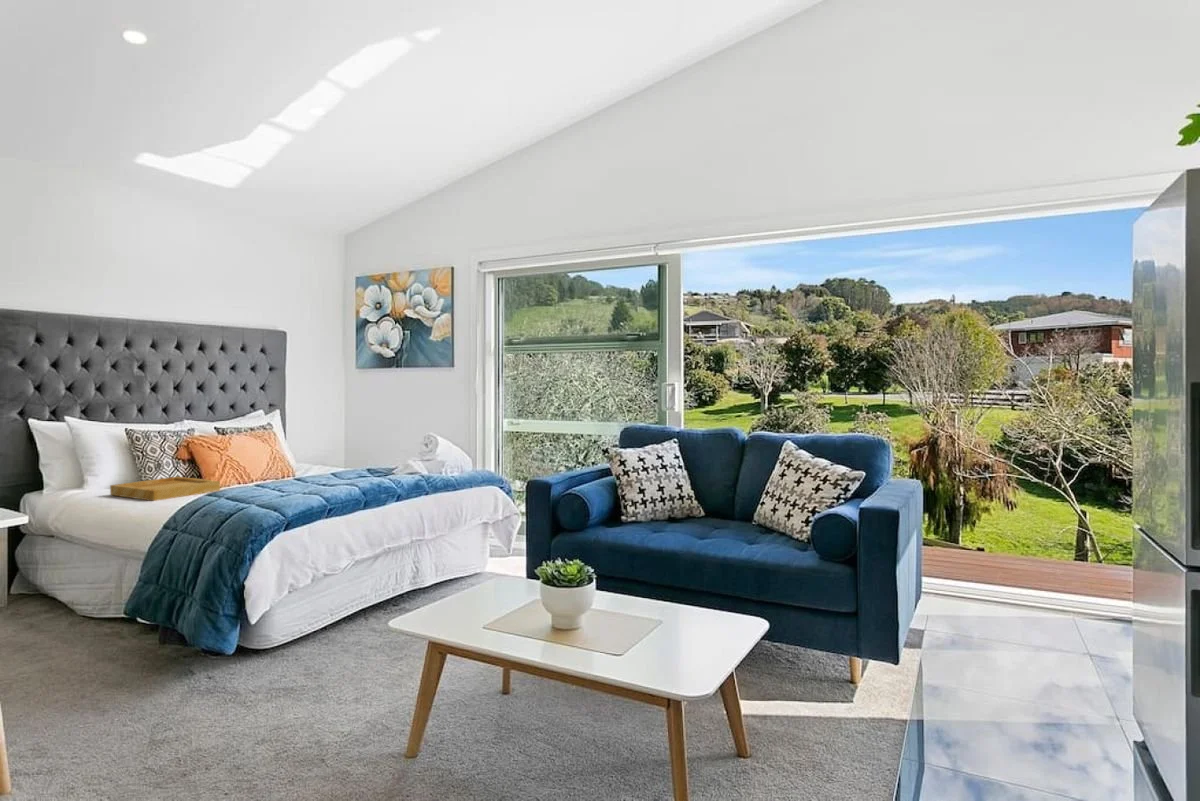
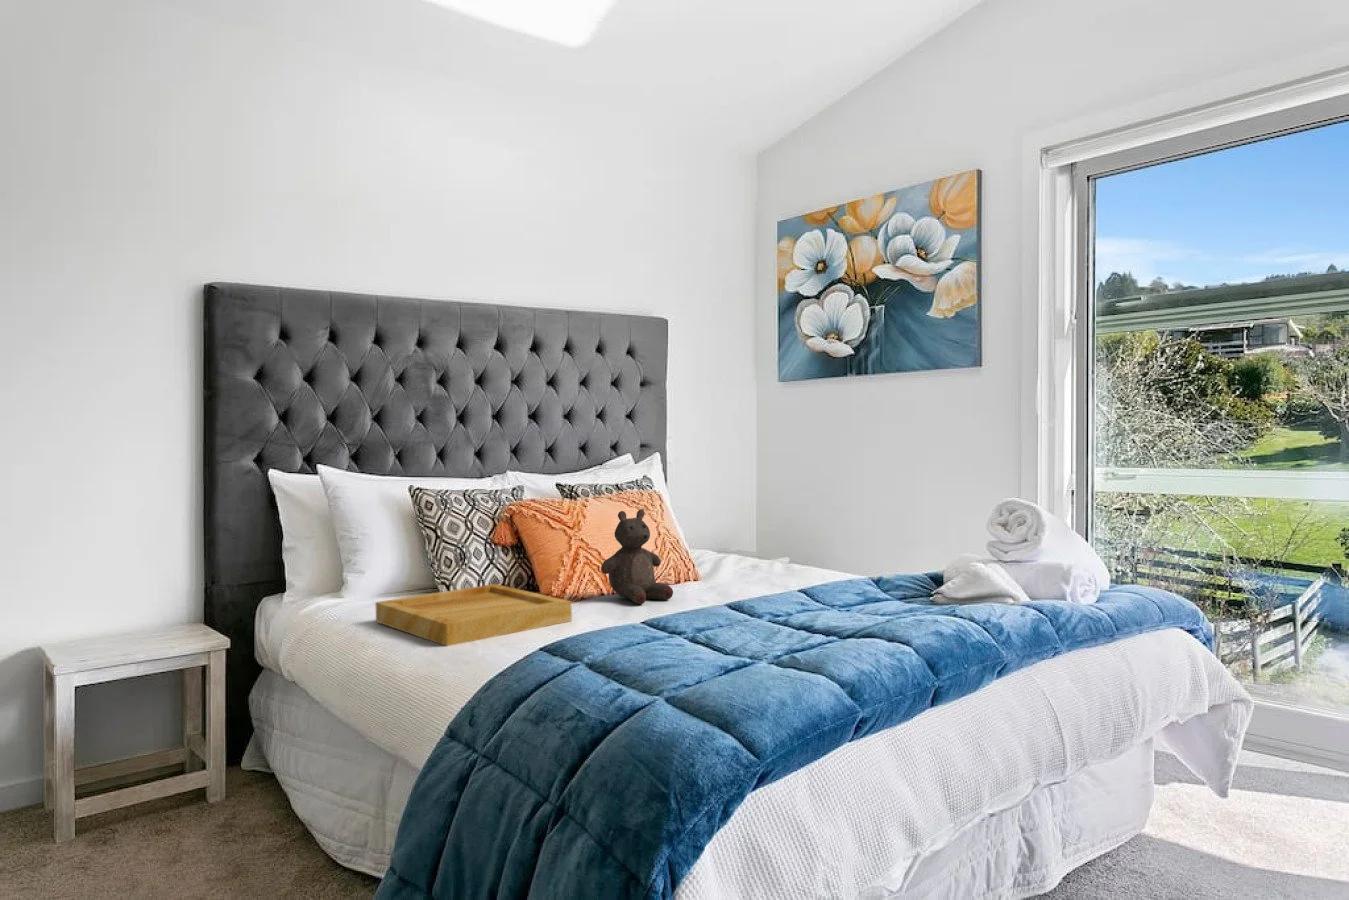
stuffed bear: none [237,438,276,484] -> present [601,509,673,604]

